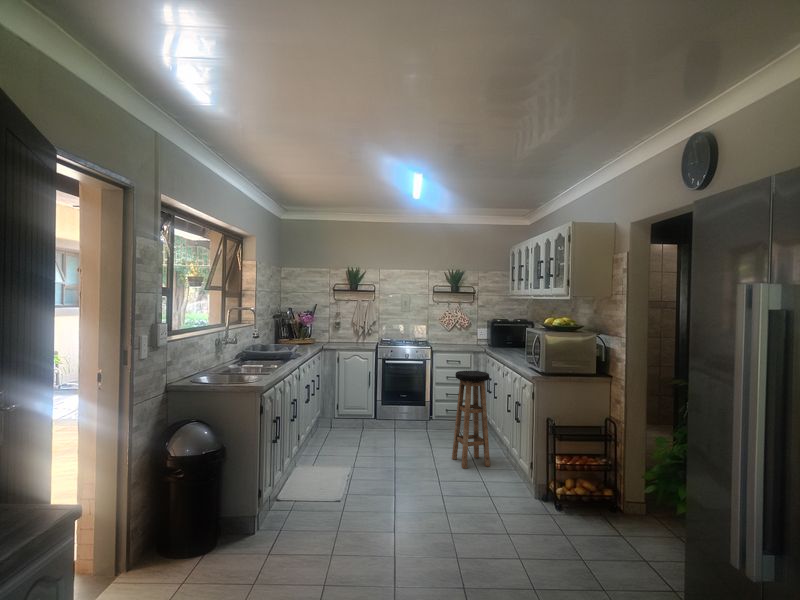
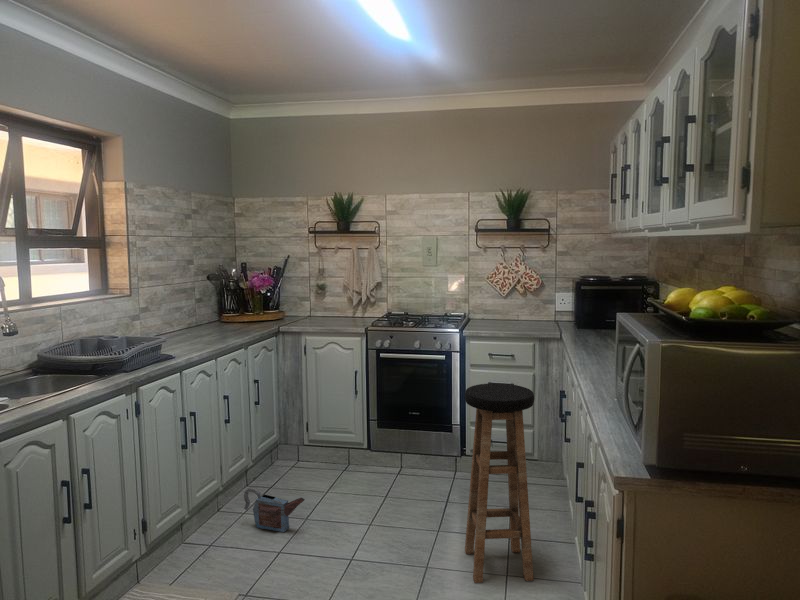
watering can: none [327,434,365,458] -> present [244,488,305,532]

